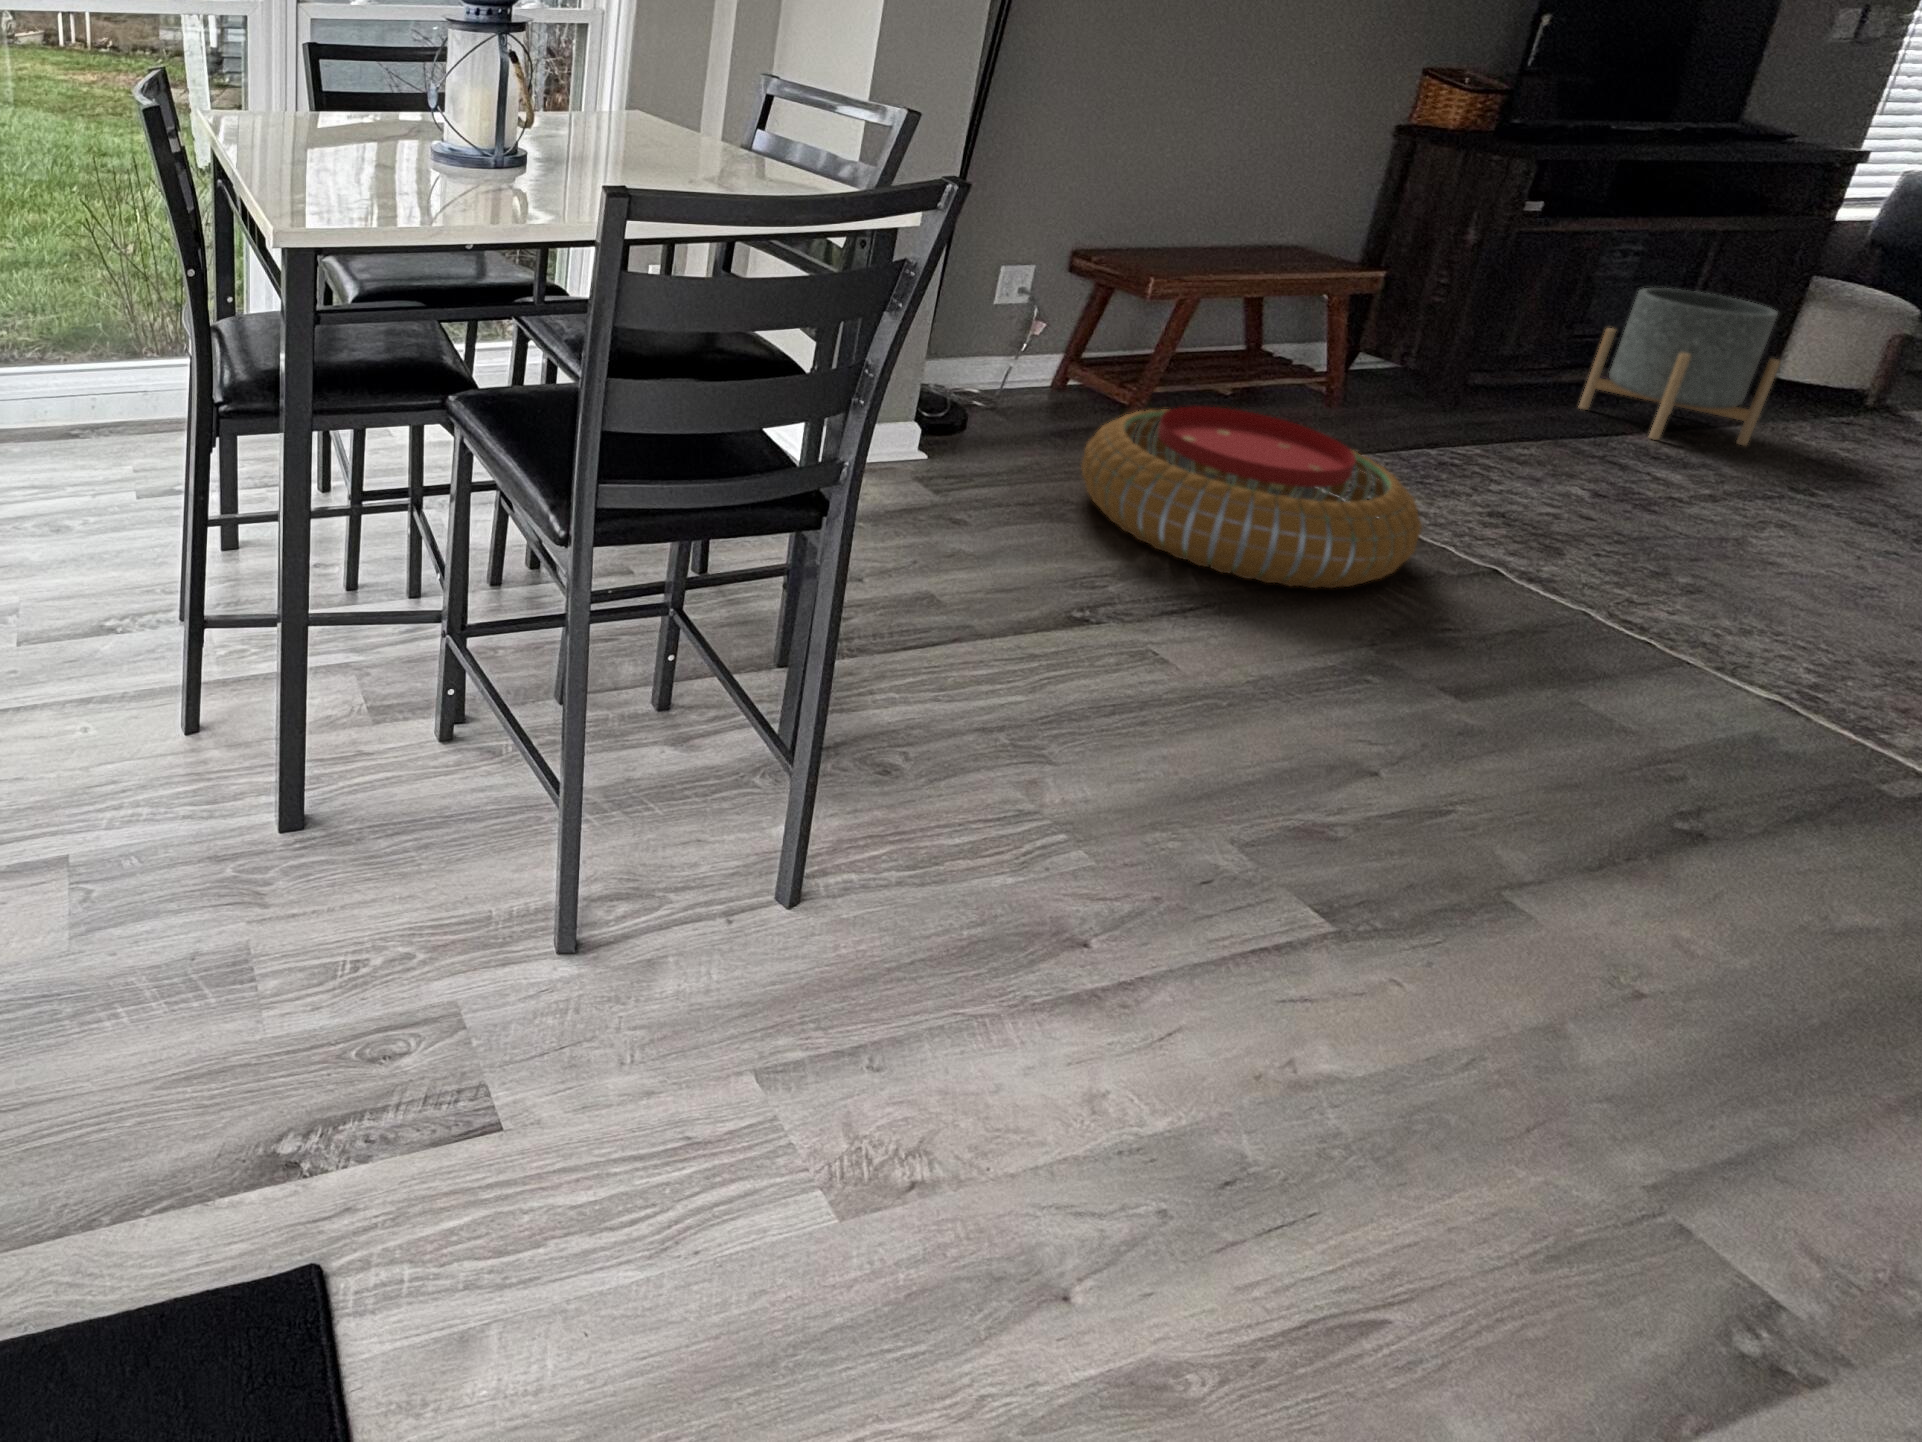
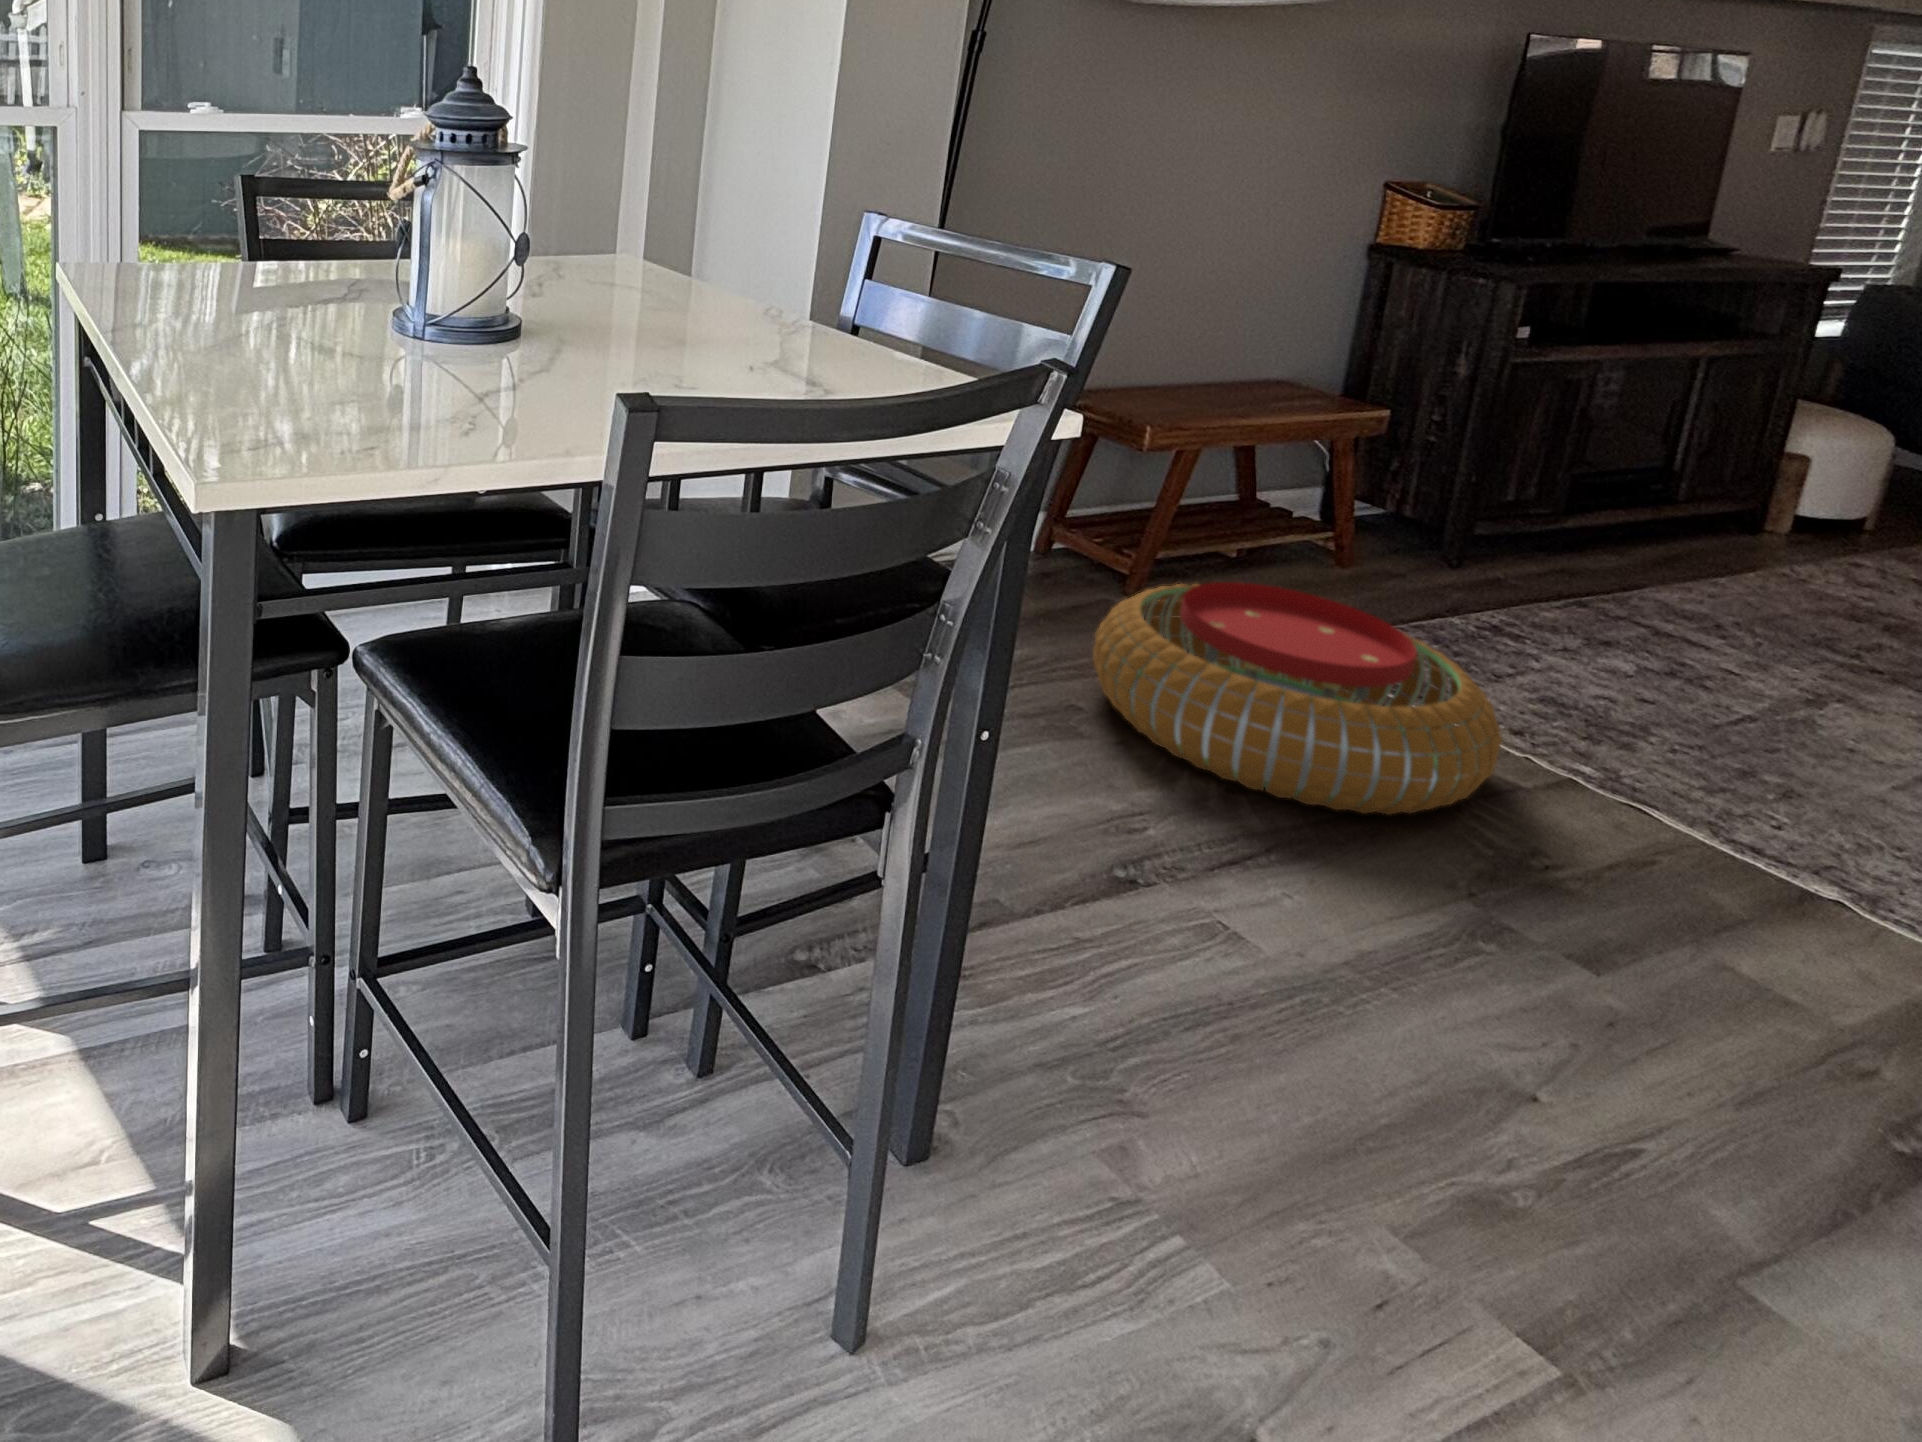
planter: present [1579,288,1780,445] -> none [1591,419,1802,595]

